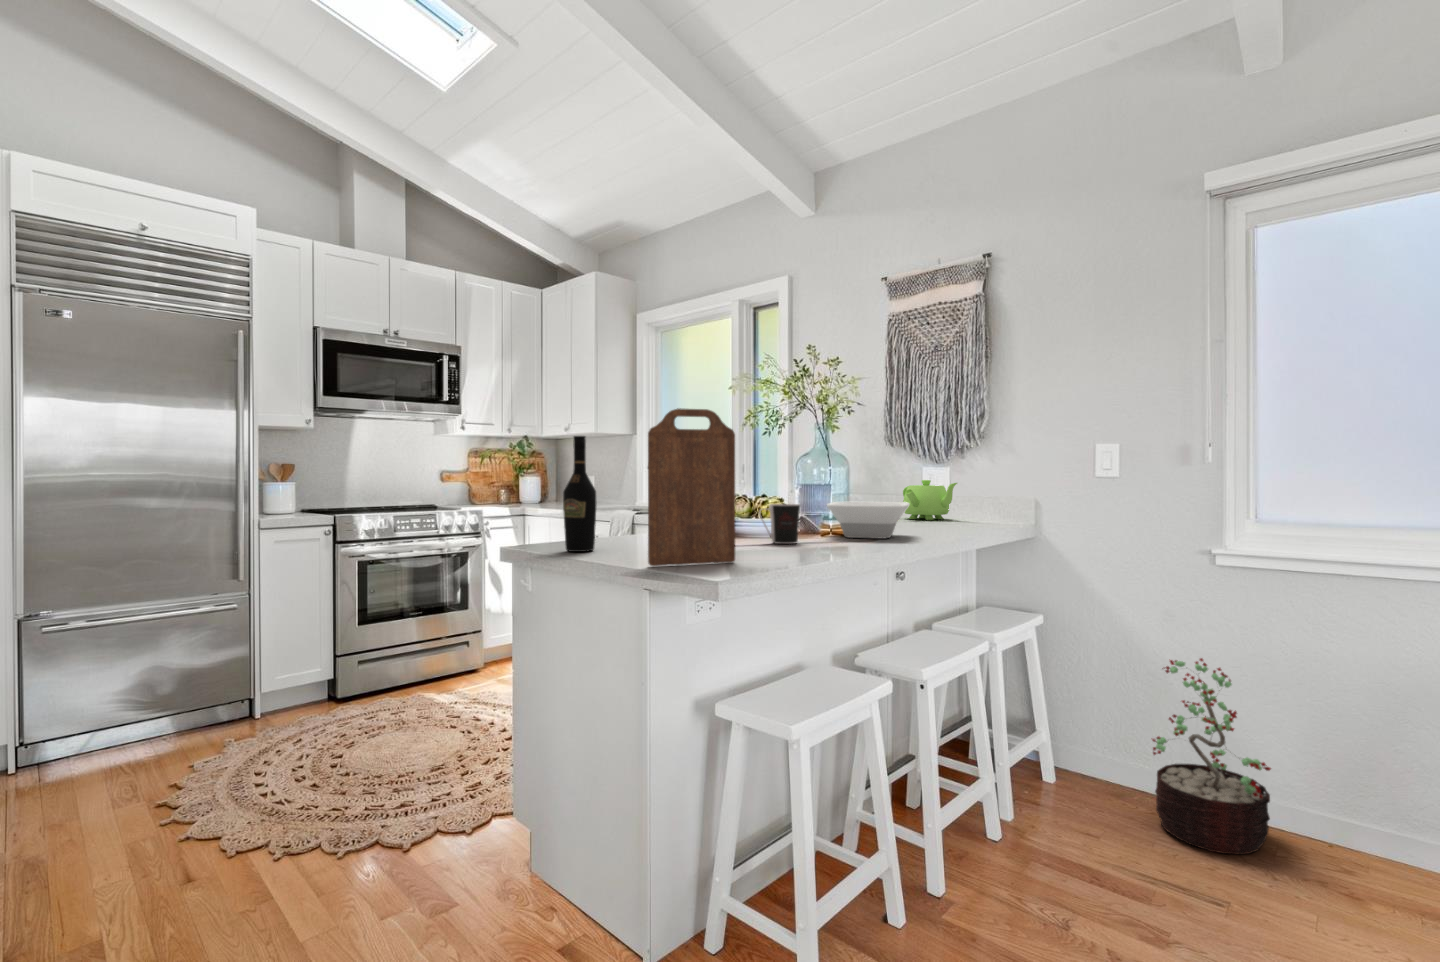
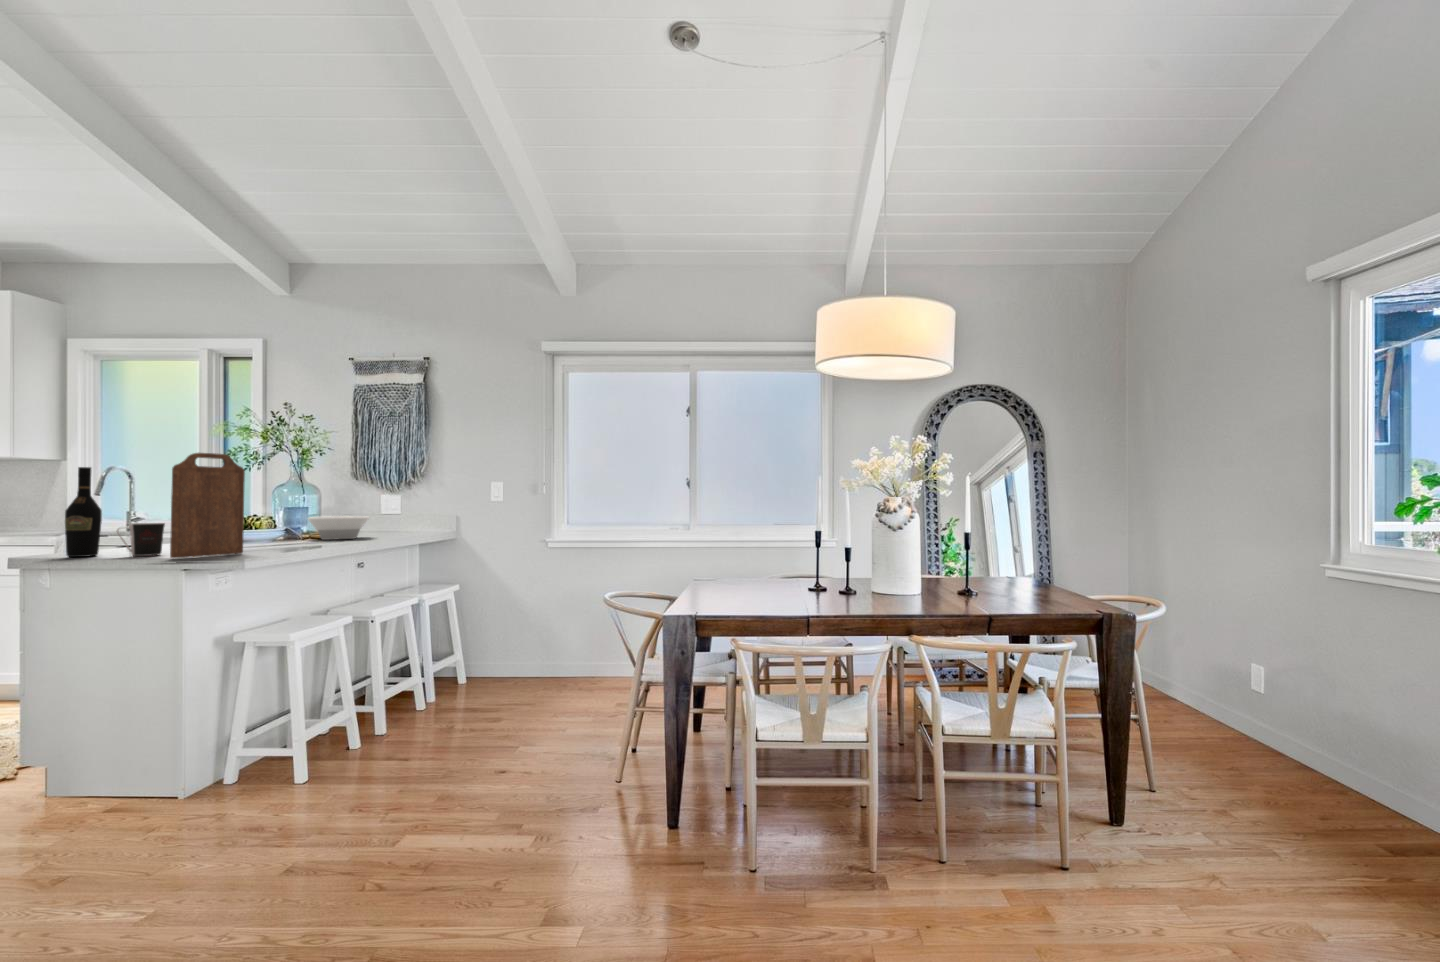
teapot: present [903,480,957,520] -> none [365,503,406,530]
coffee cup: present [759,504,800,544] -> present [117,523,165,556]
decorative plant: present [1152,658,1271,854] -> none [517,595,569,692]

